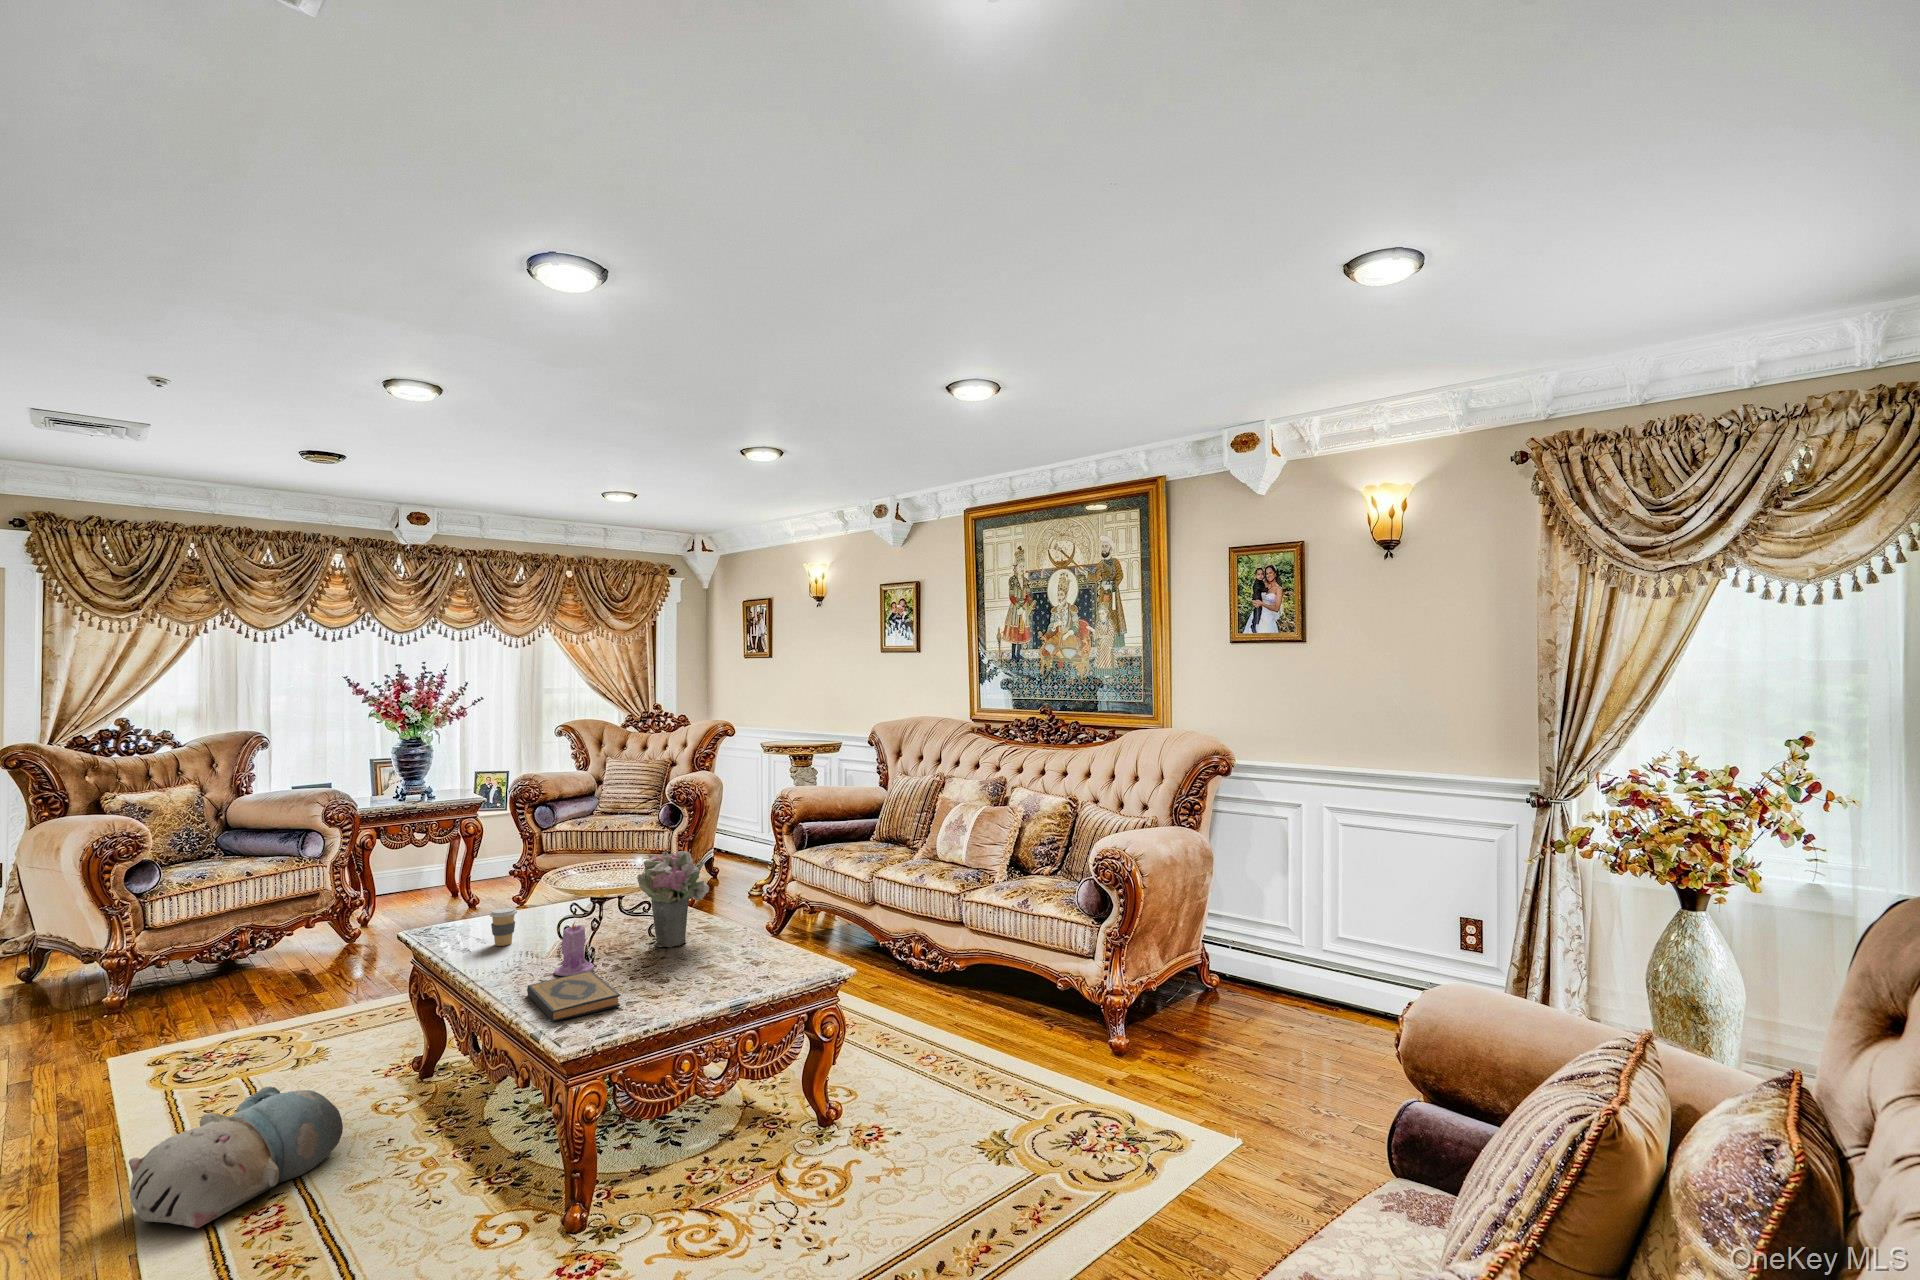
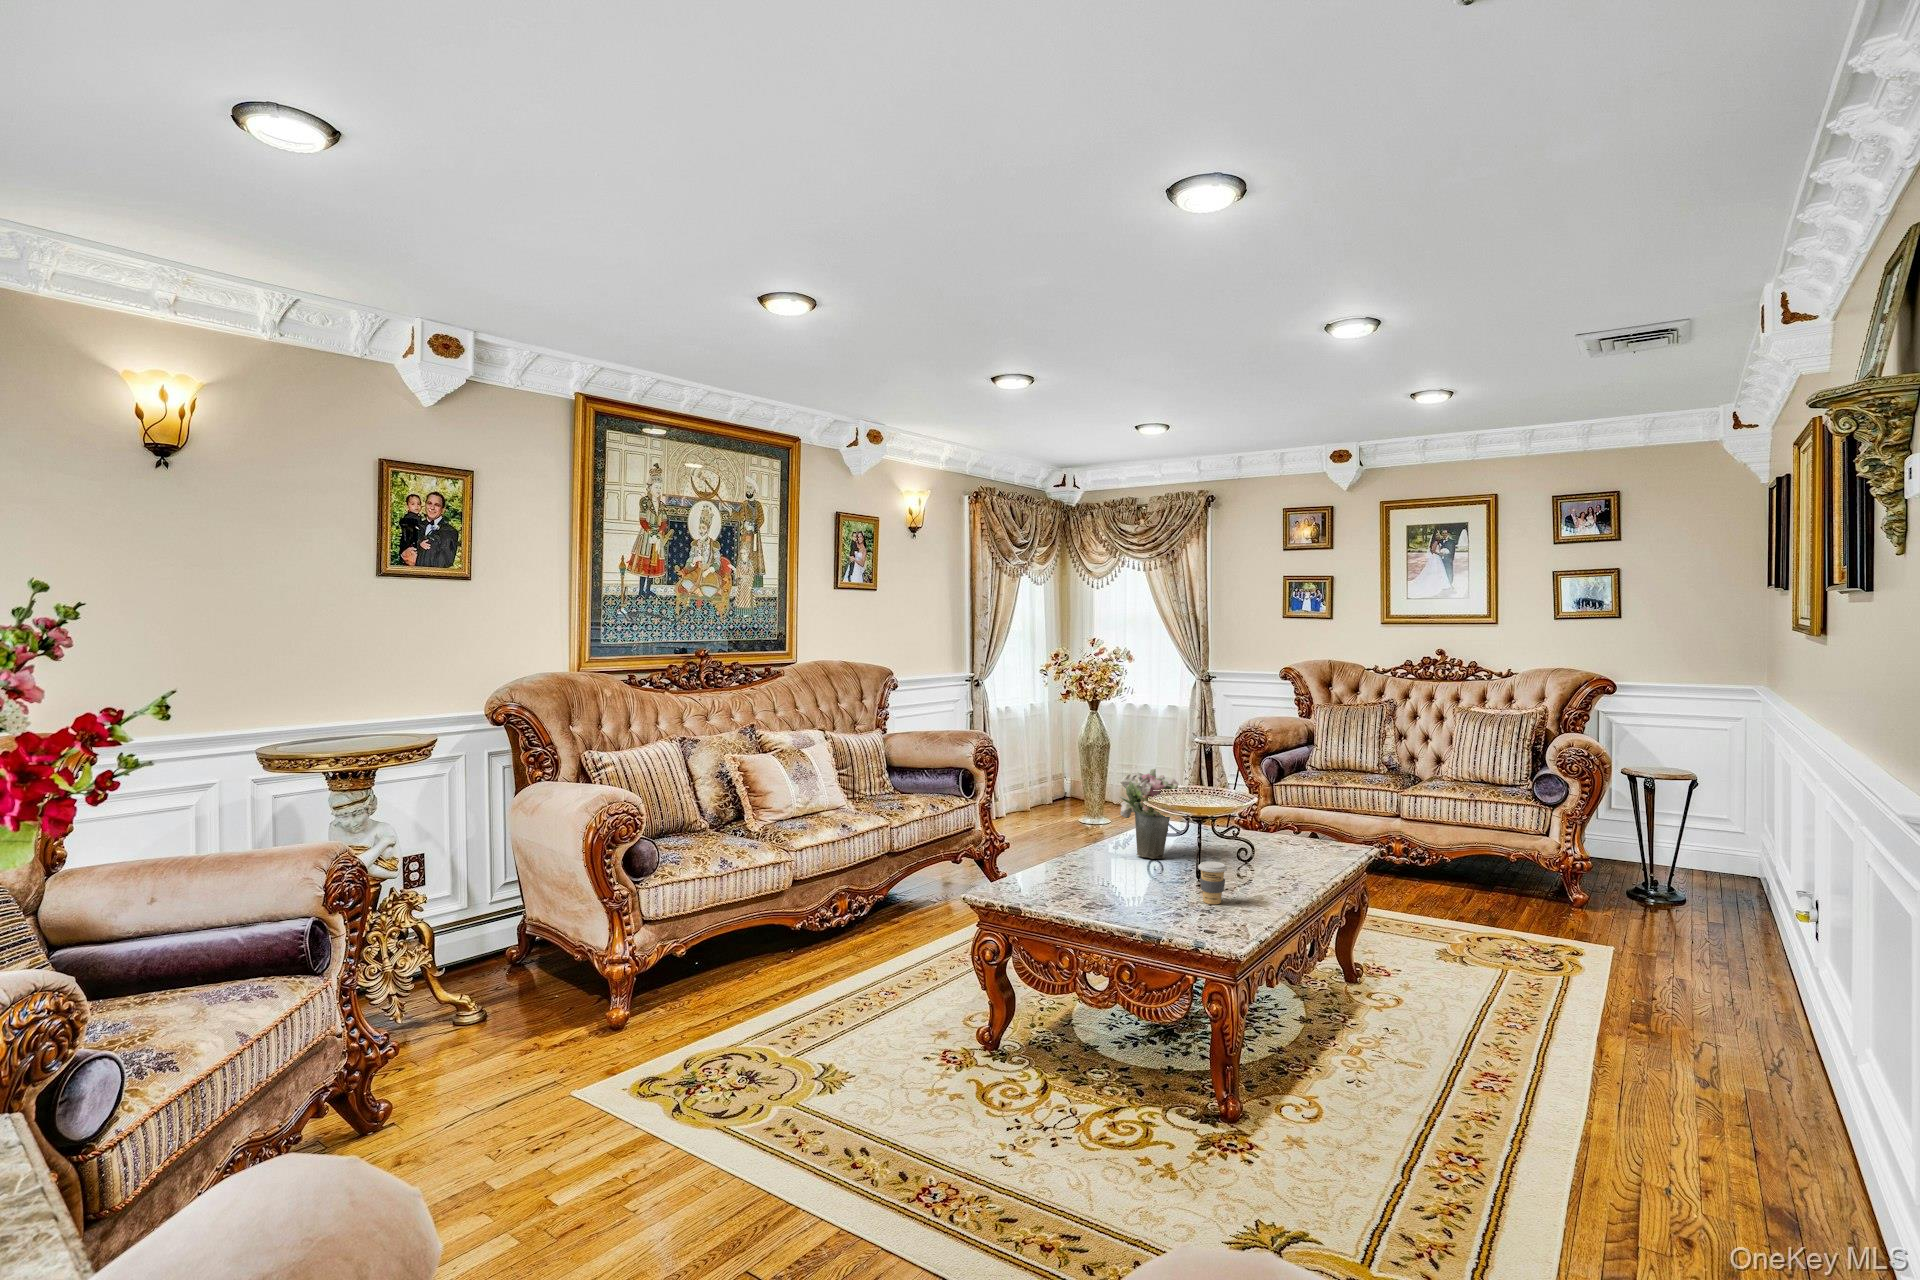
candle: present [554,921,593,976] -> none [1229,826,1265,874]
hardback book: present [527,971,620,1022] -> none [1262,843,1344,873]
plush toy: present [128,1086,343,1228] -> none [1394,1034,1594,1139]

